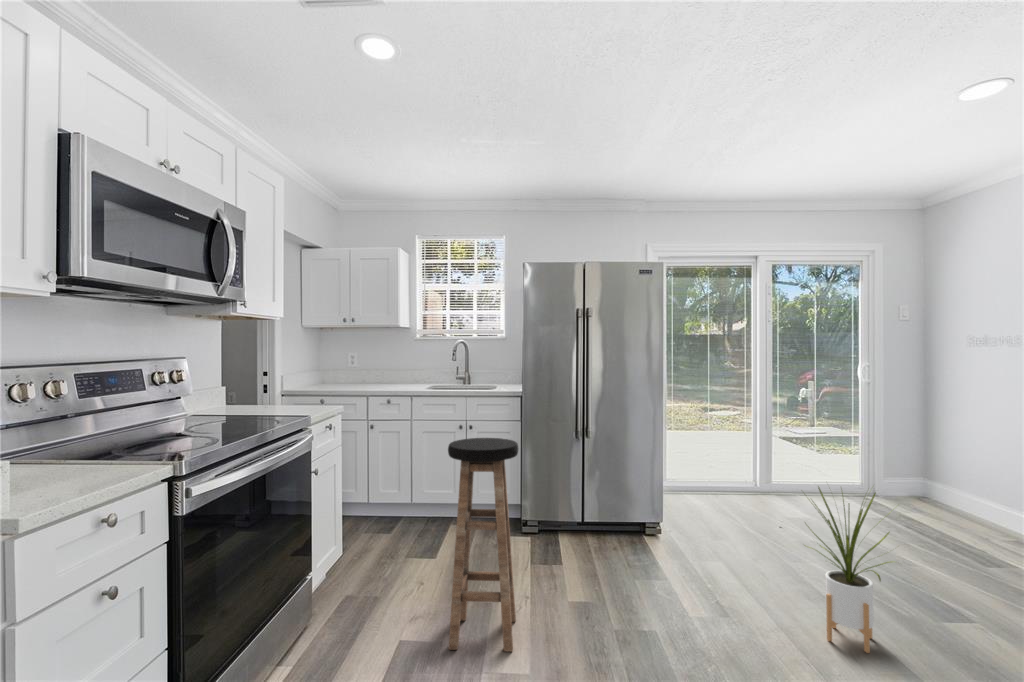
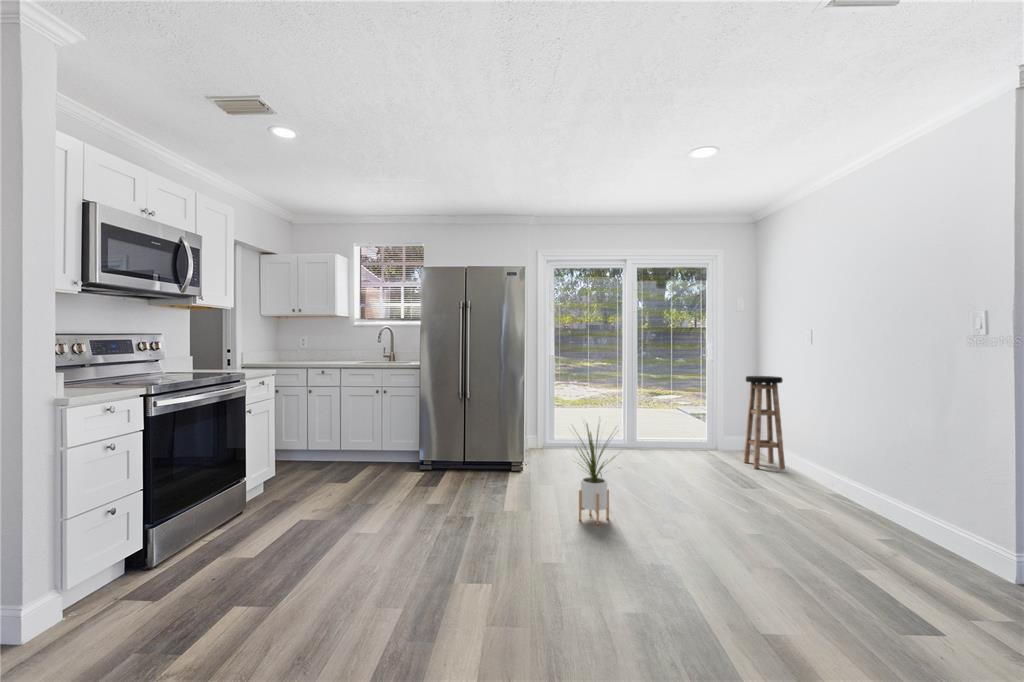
bar stool: present [448,438,518,652] -> present [744,376,785,469]

